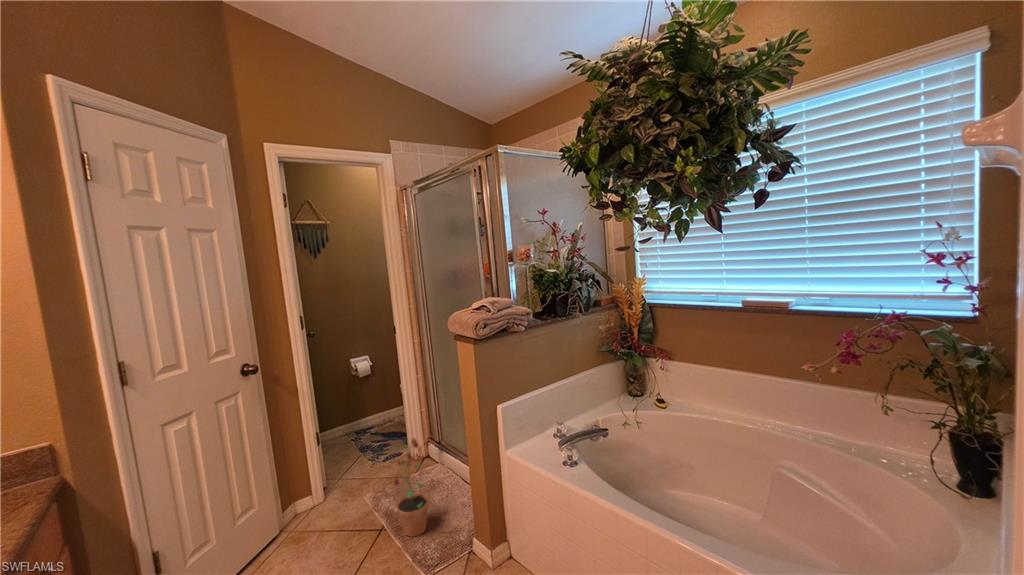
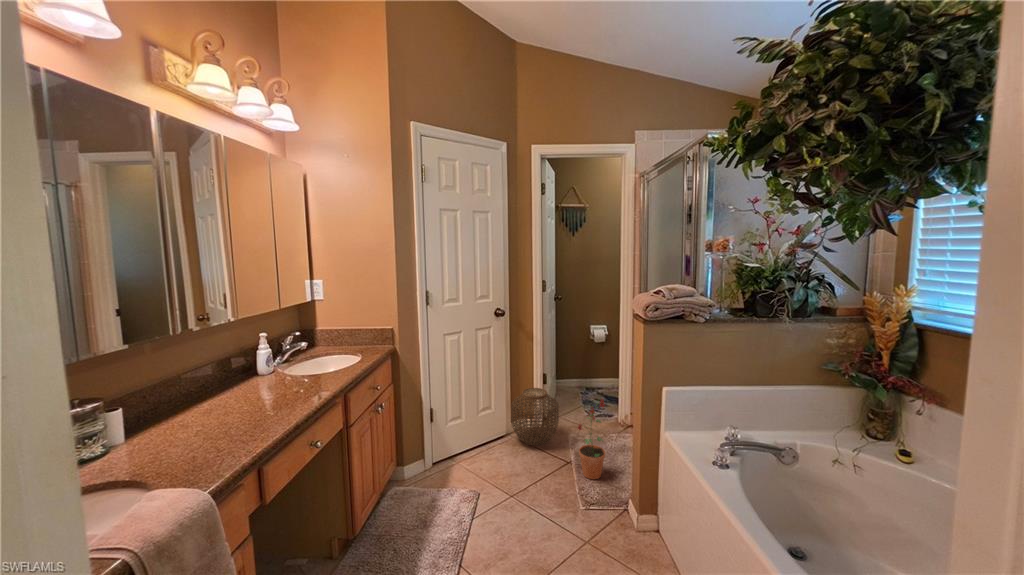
woven basket: none [283,453,354,534] -> present [511,388,559,445]

